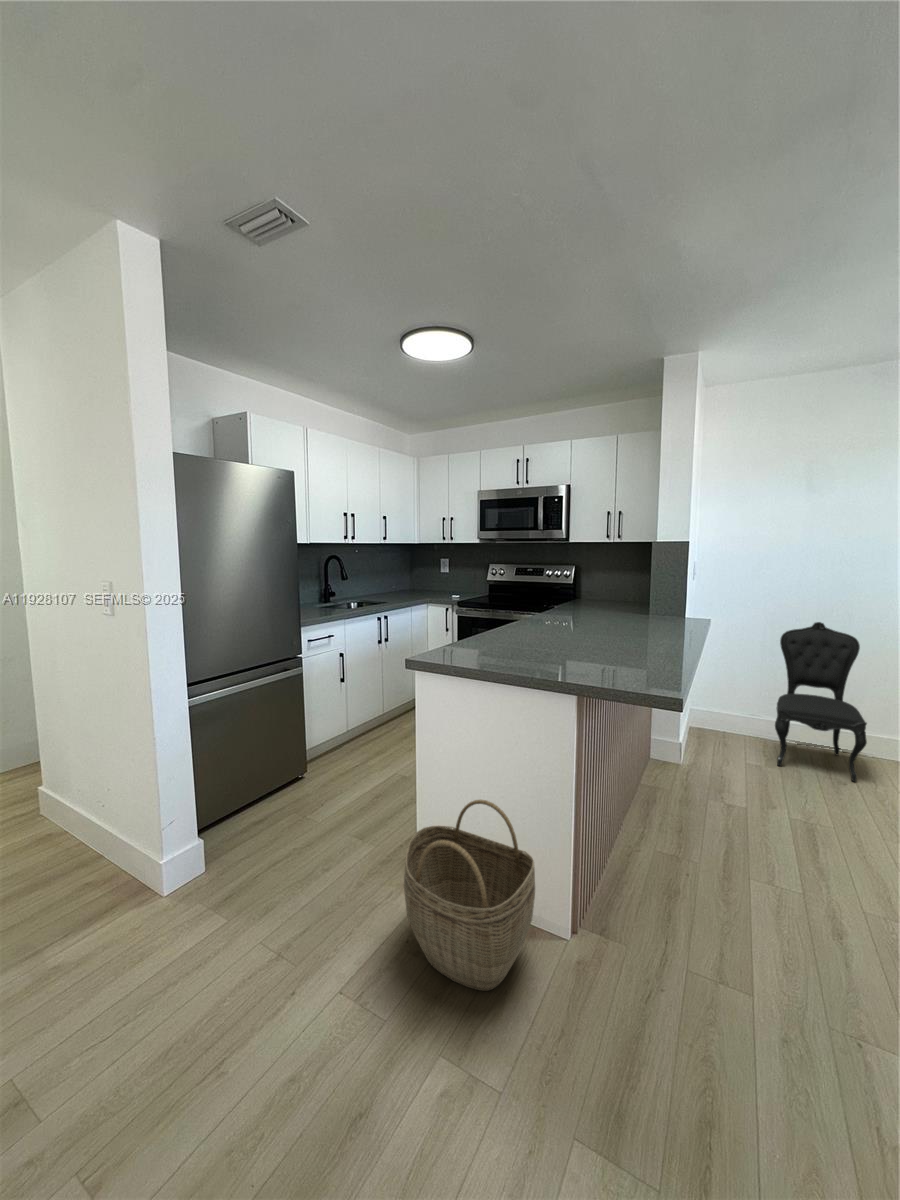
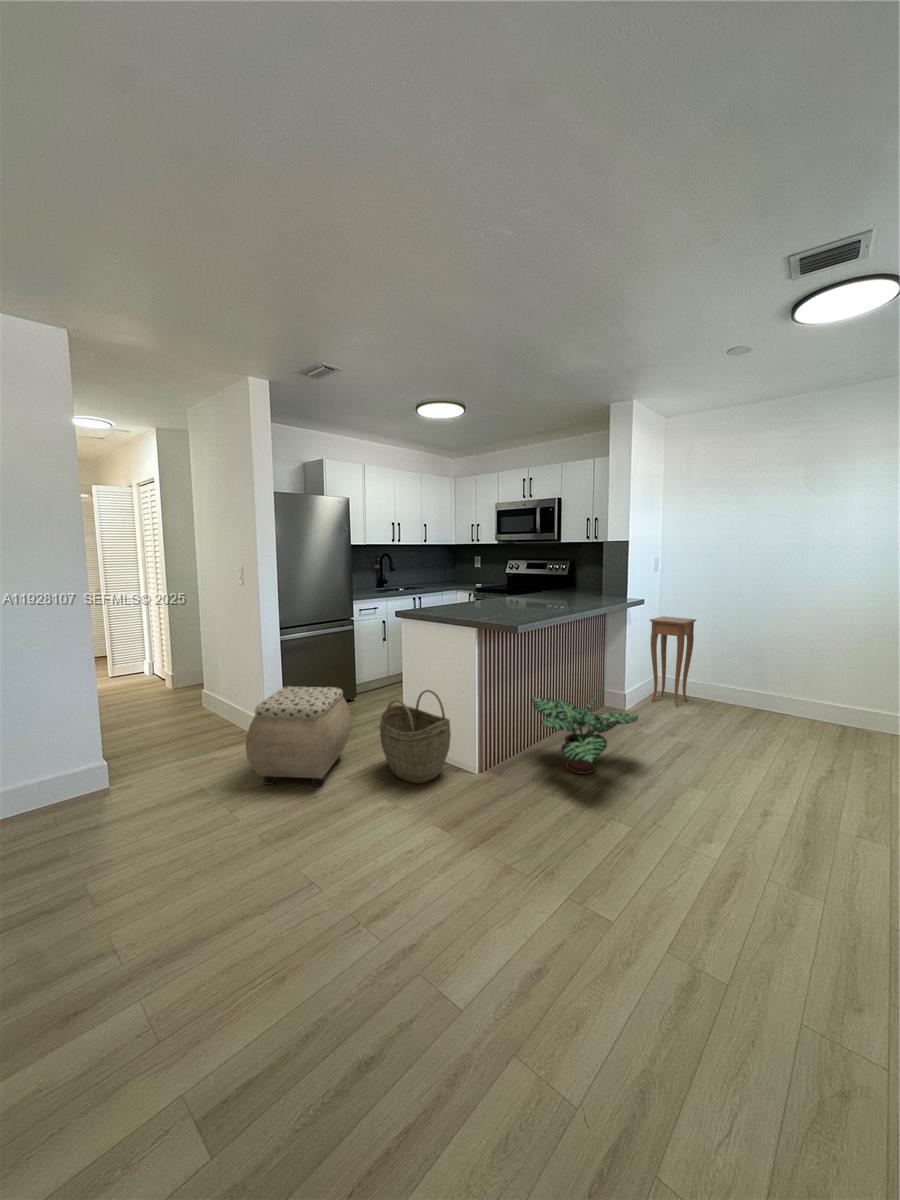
dining chair: present [775,622,867,782] -> none [704,606,783,731]
side table: none [692,634,742,749] -> present [650,616,696,707]
potted plant: none [622,781,813,931] -> present [532,696,638,774]
ottoman: none [124,809,338,1057] -> present [246,686,352,787]

